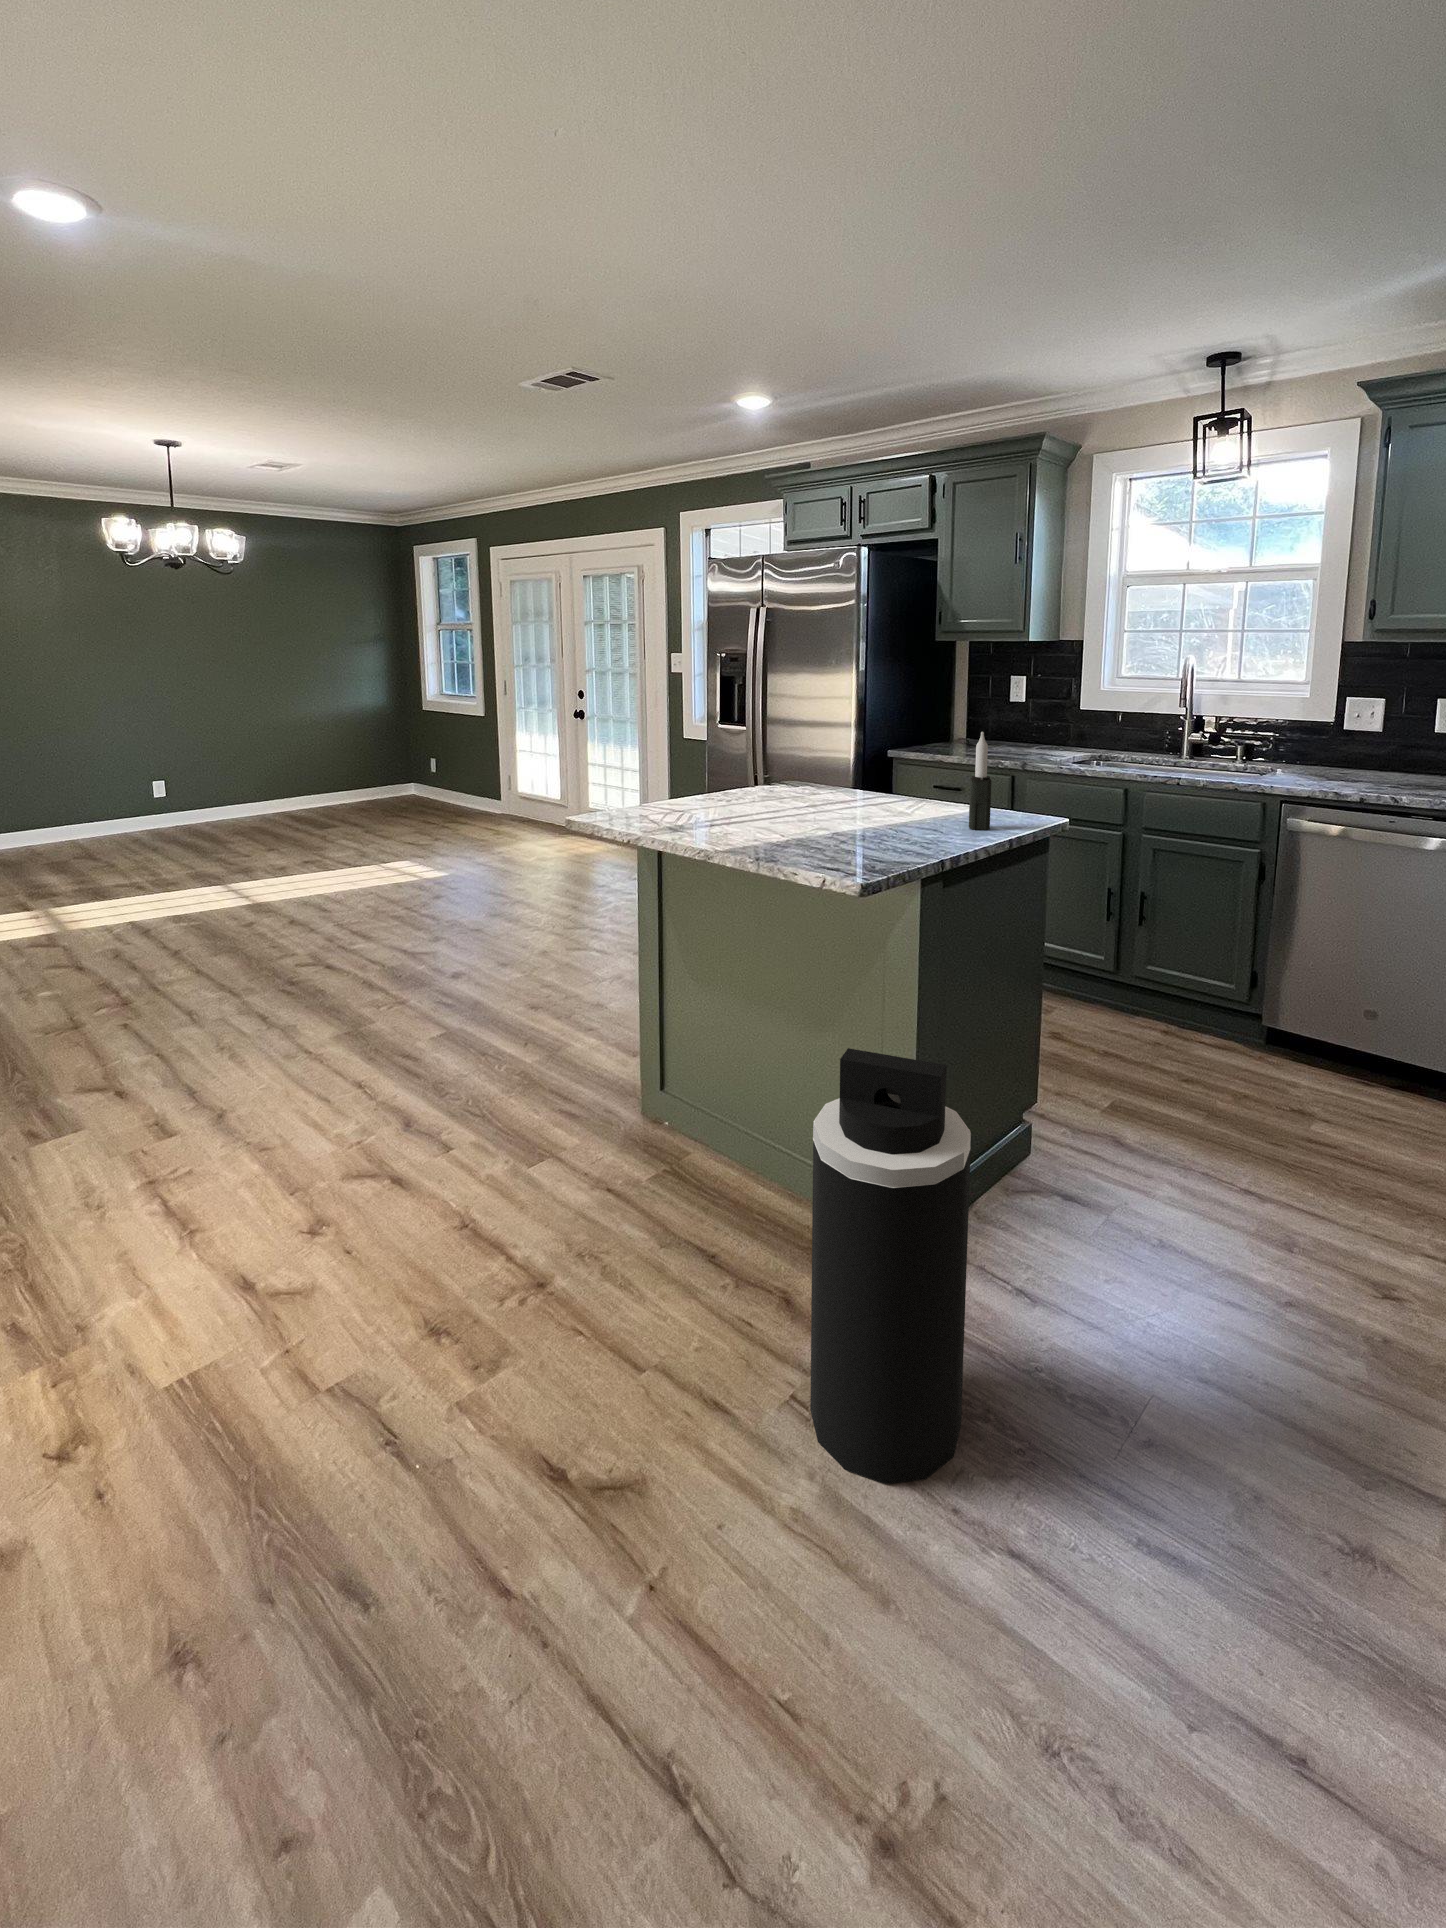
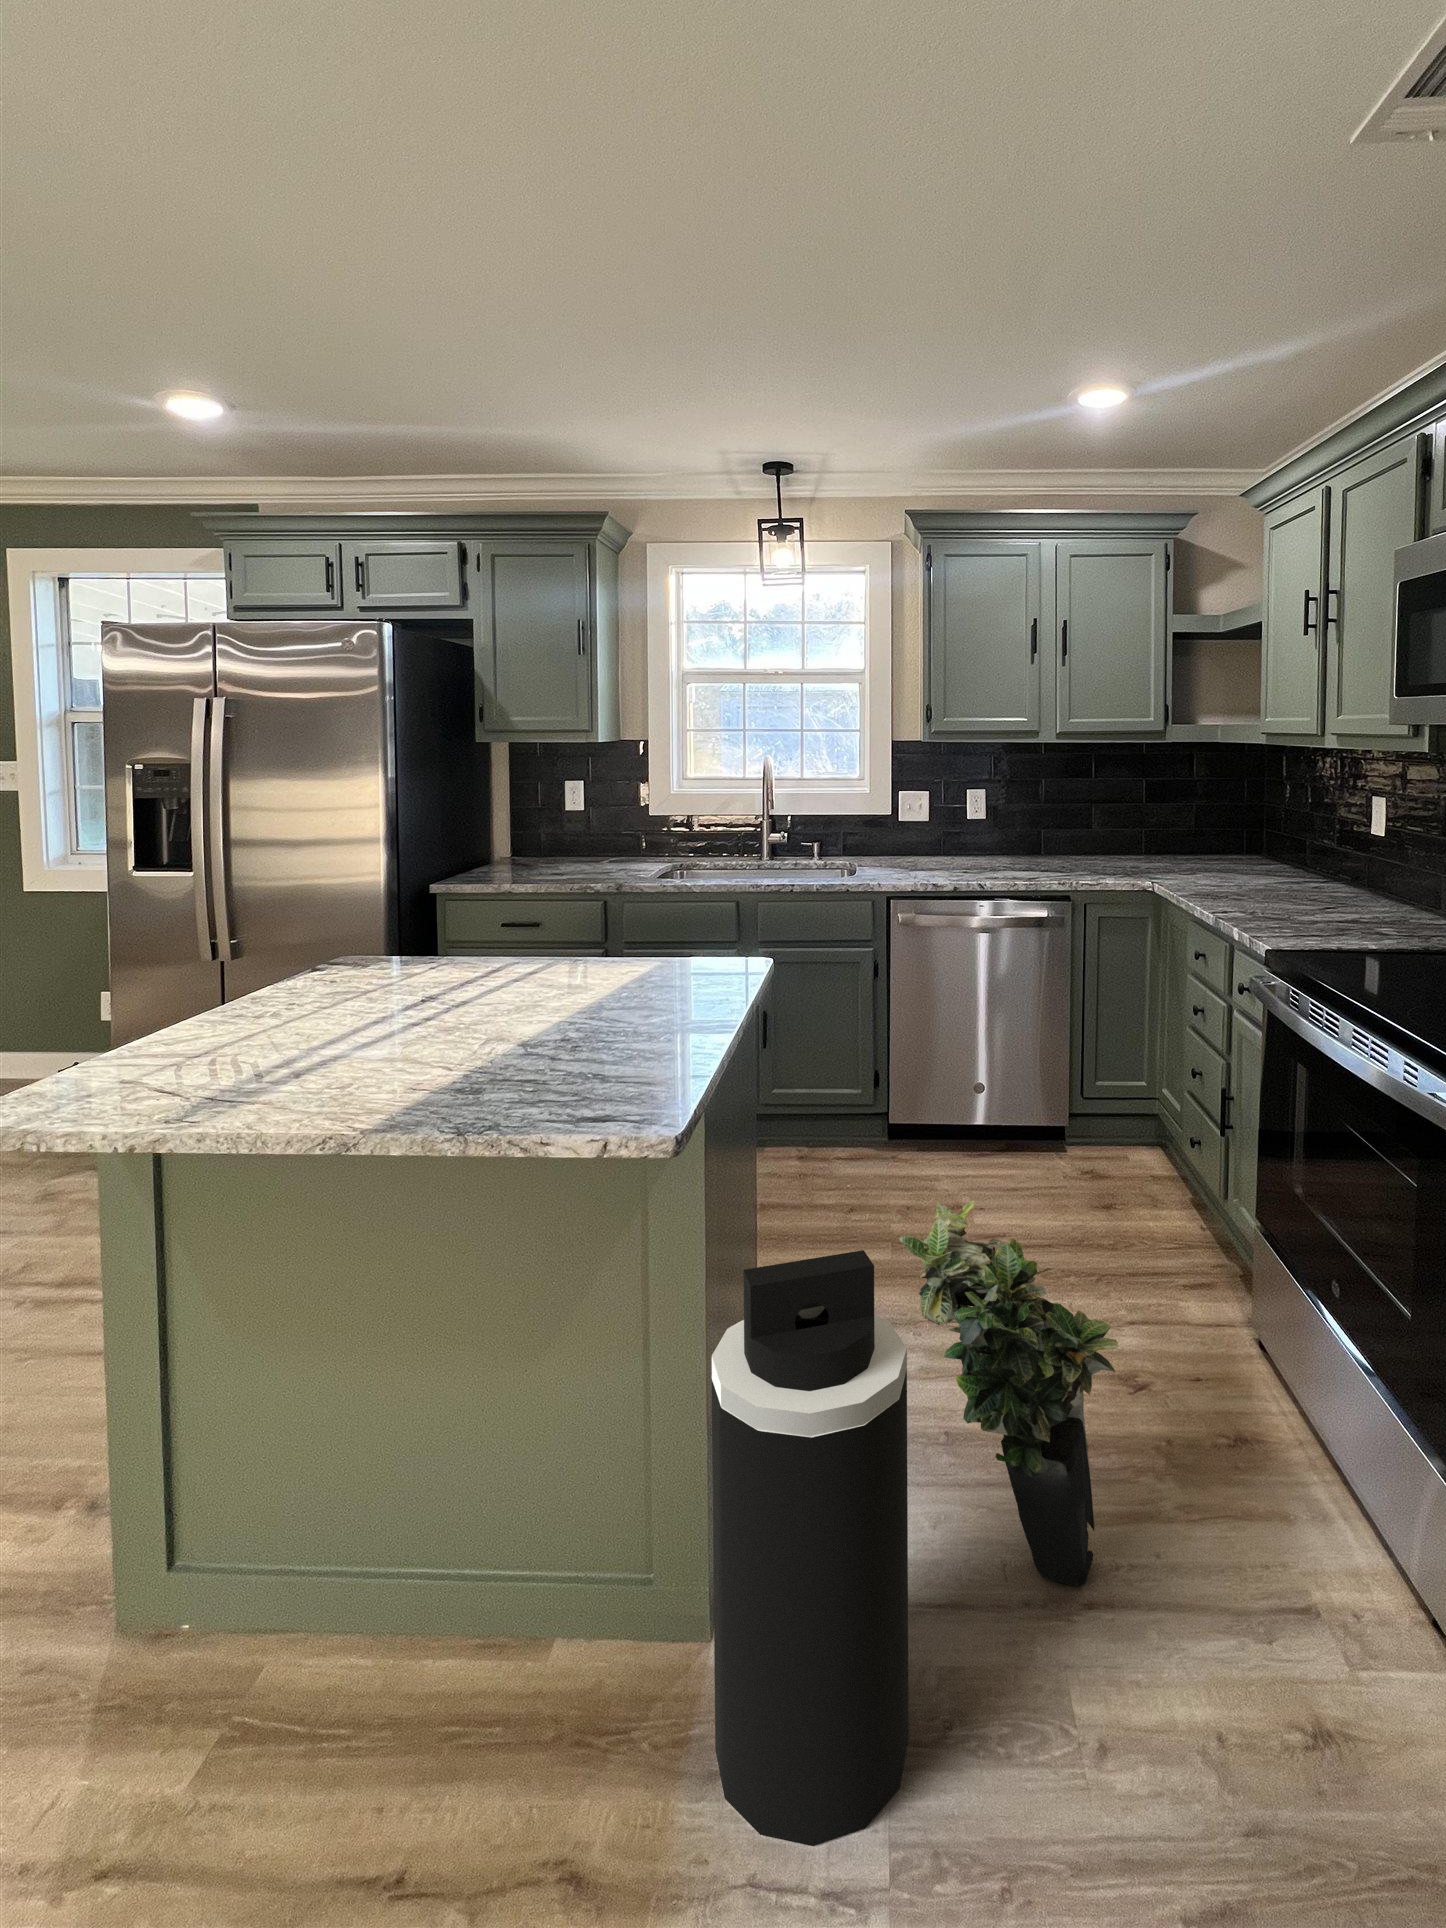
candle: present [969,732,992,830] -> none [690,851,718,966]
potted plant: none [1046,1068,1255,1453] -> present [900,1201,1119,1587]

